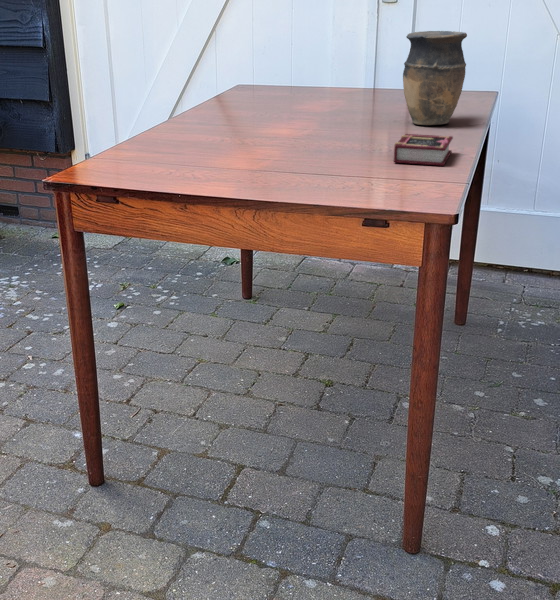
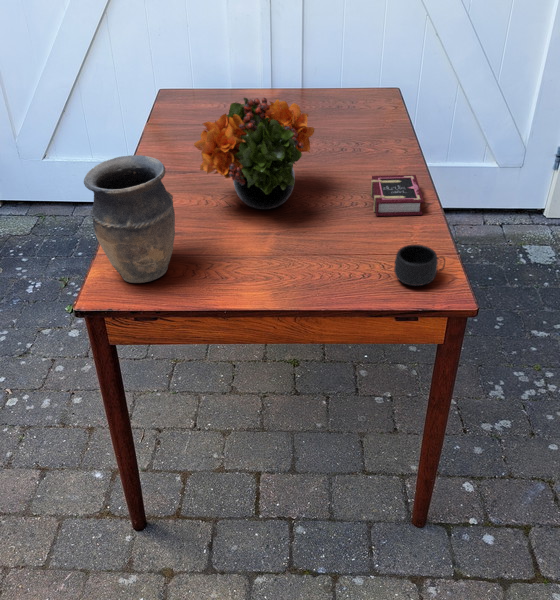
vase: present [403,31,467,125] -> present [84,155,175,283]
flower arrangement: none [220,32,347,151] -> present [194,98,314,209]
mug: none [375,159,431,198] -> present [394,245,445,286]

